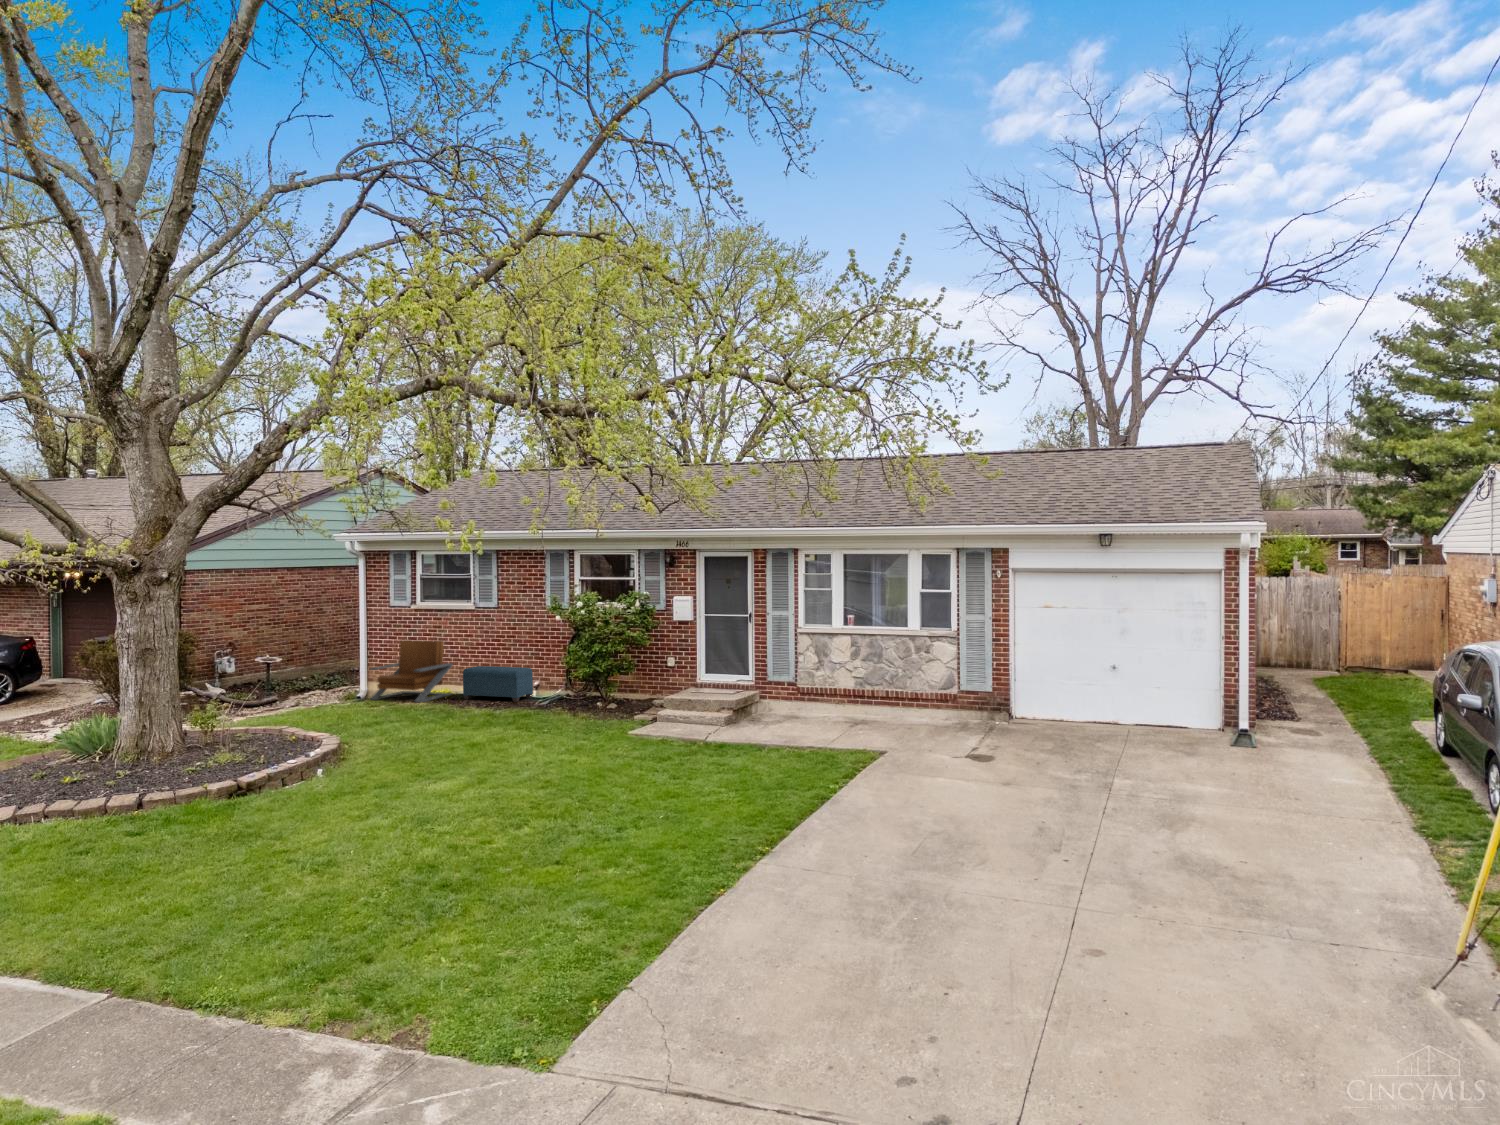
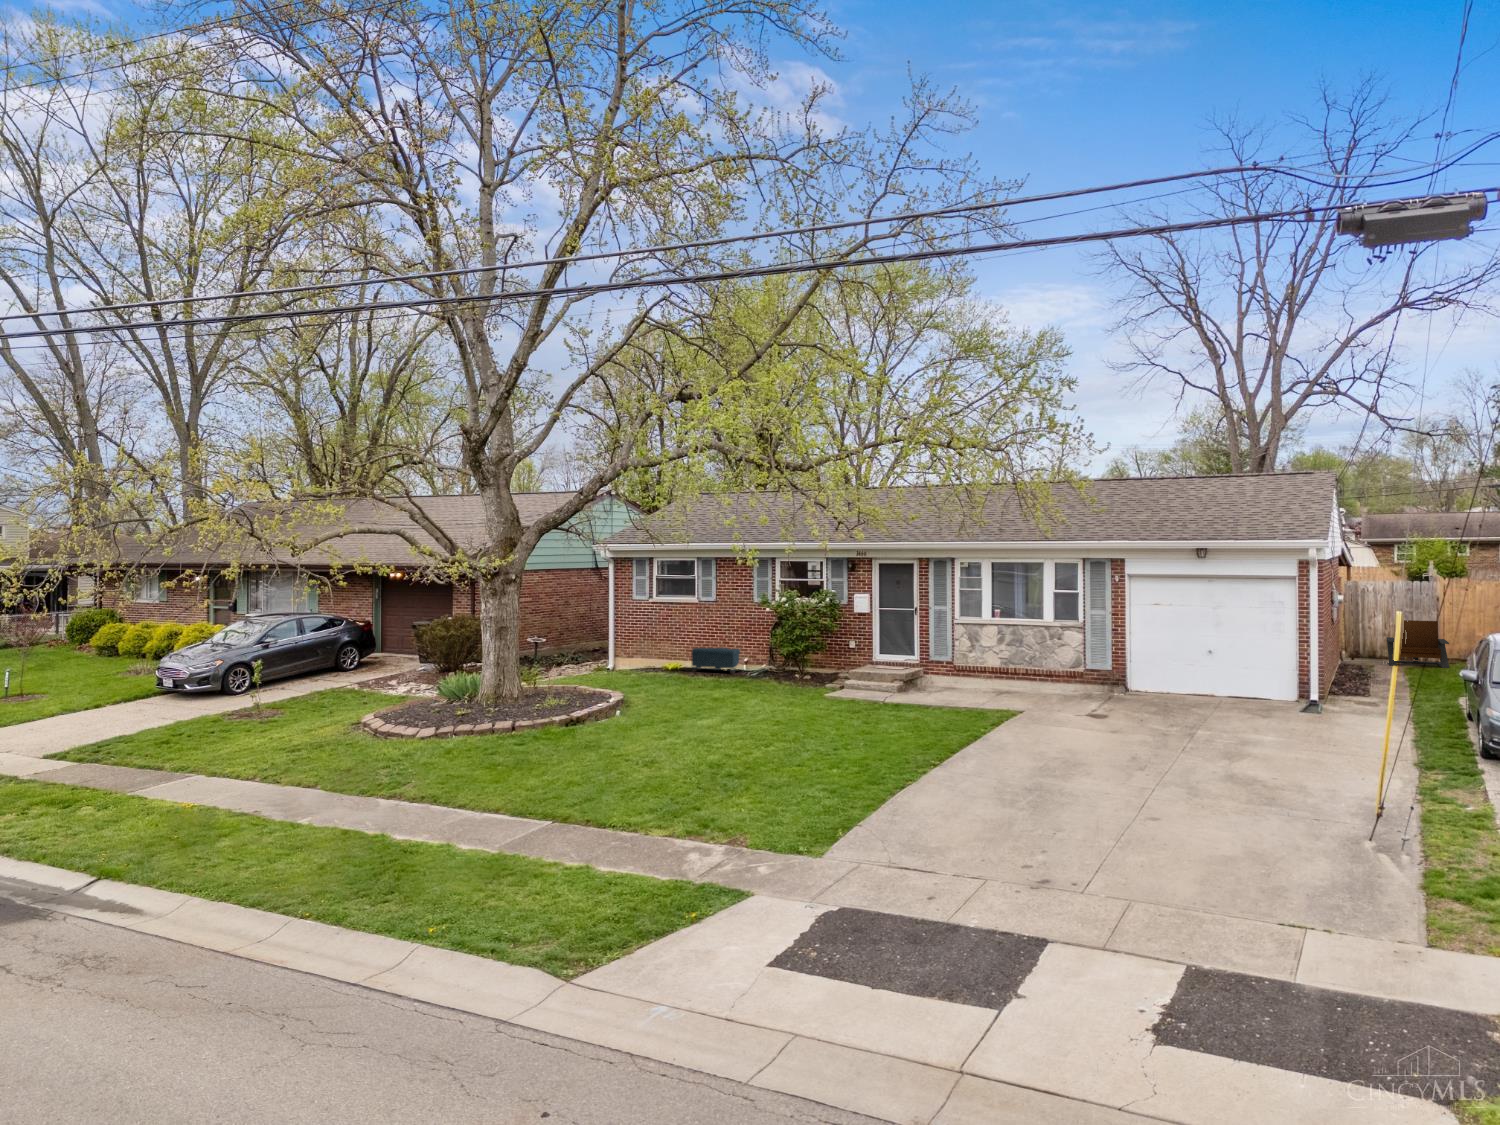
lounge chair: present [371,640,453,702] -> present [1387,620,1449,668]

